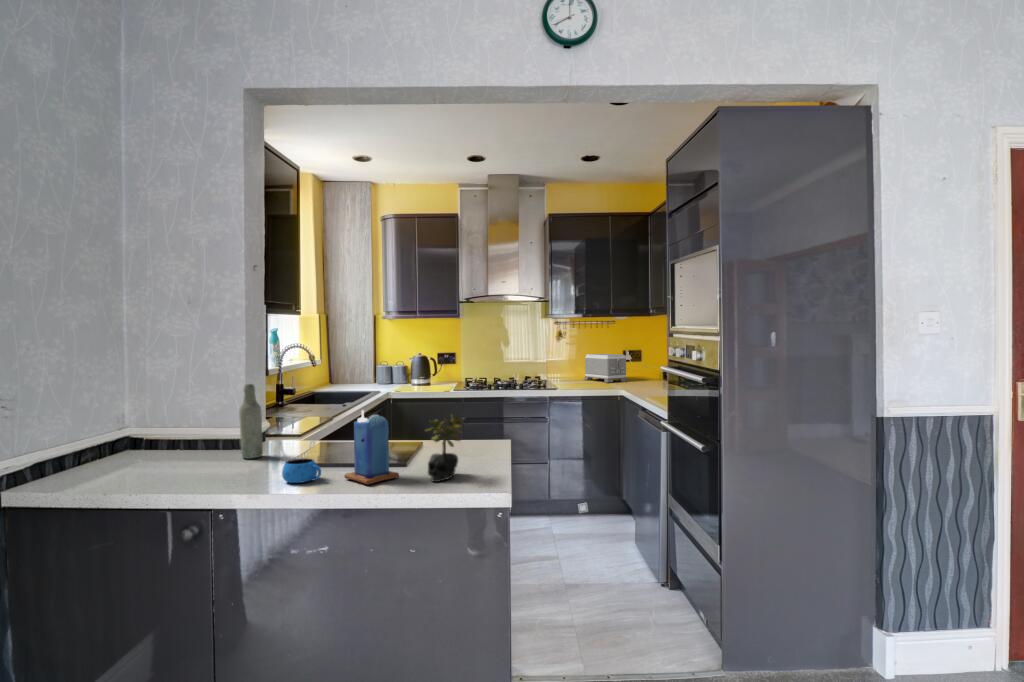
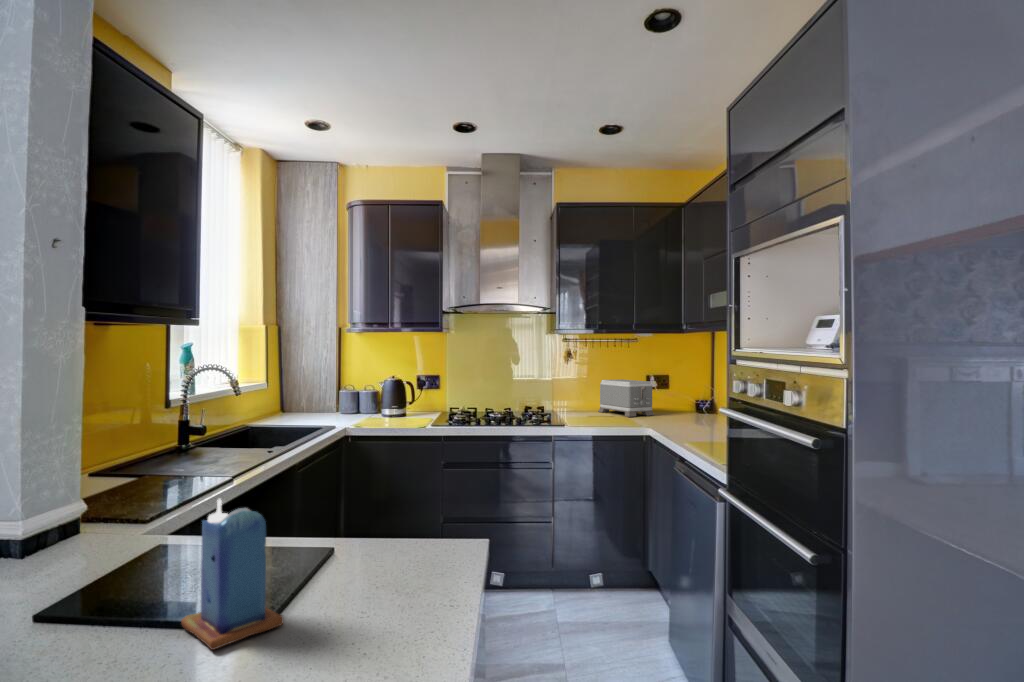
bottle: present [239,384,263,459] -> none [43,435,85,562]
succulent plant: present [426,415,463,482] -> none [332,506,408,643]
mug: present [282,459,321,483] -> none [59,585,134,640]

